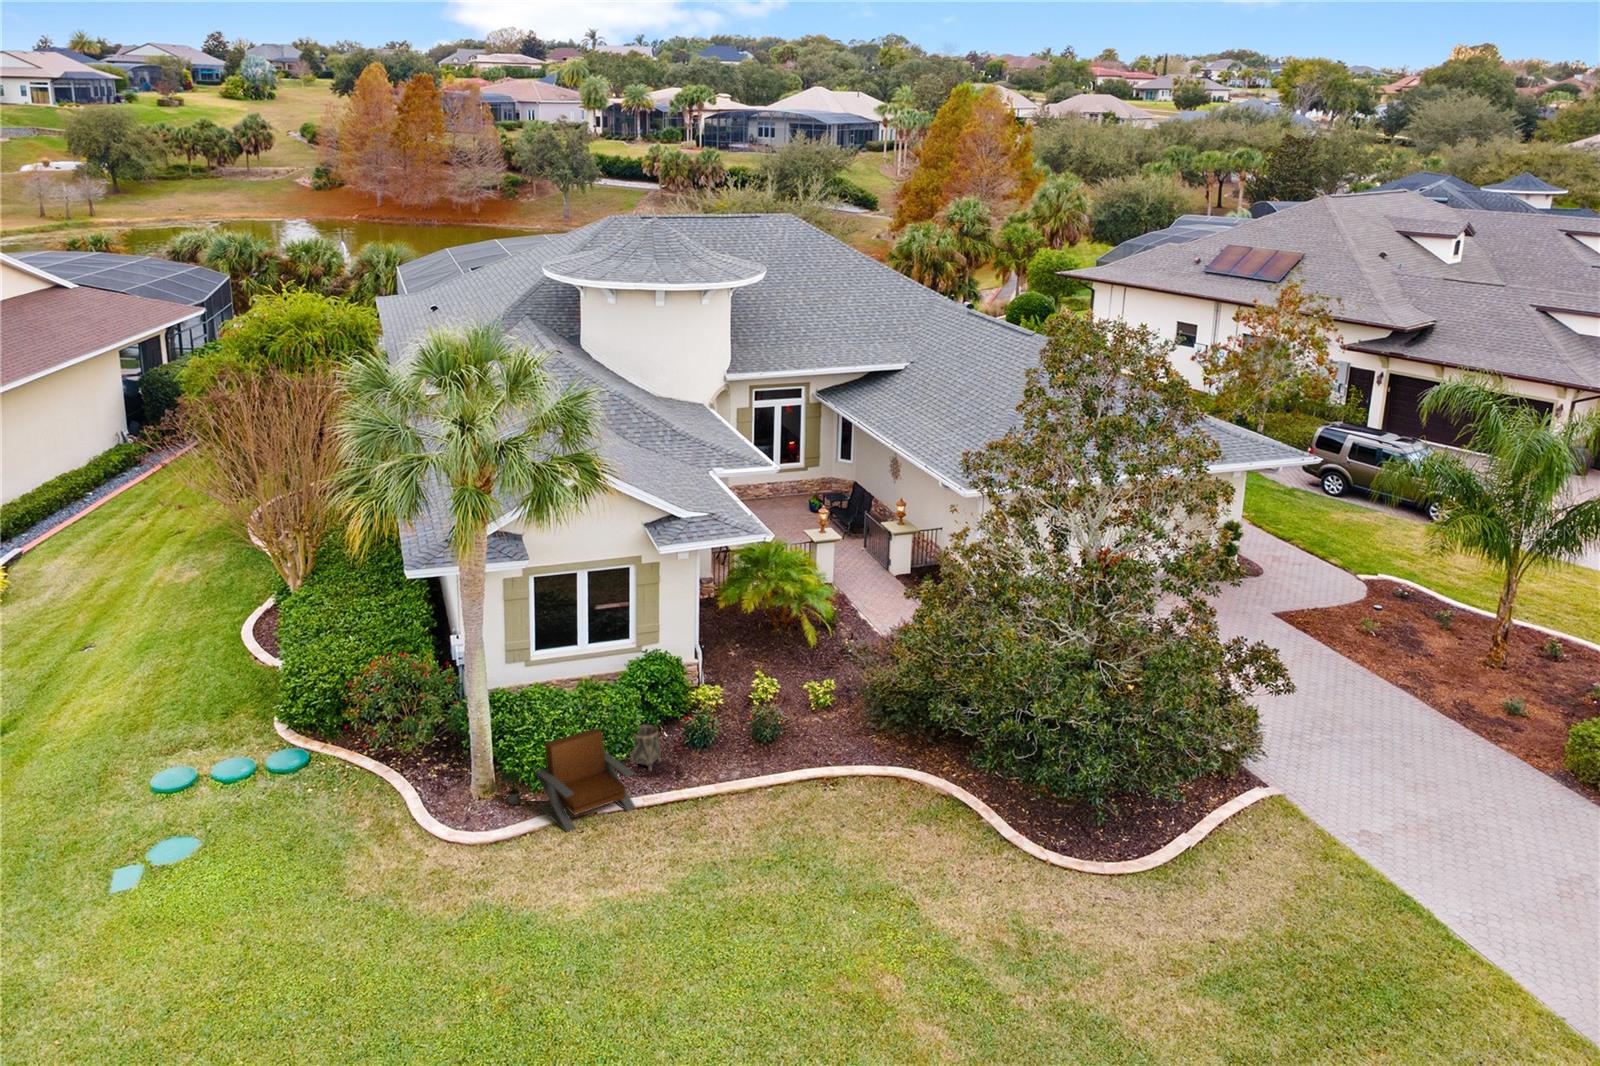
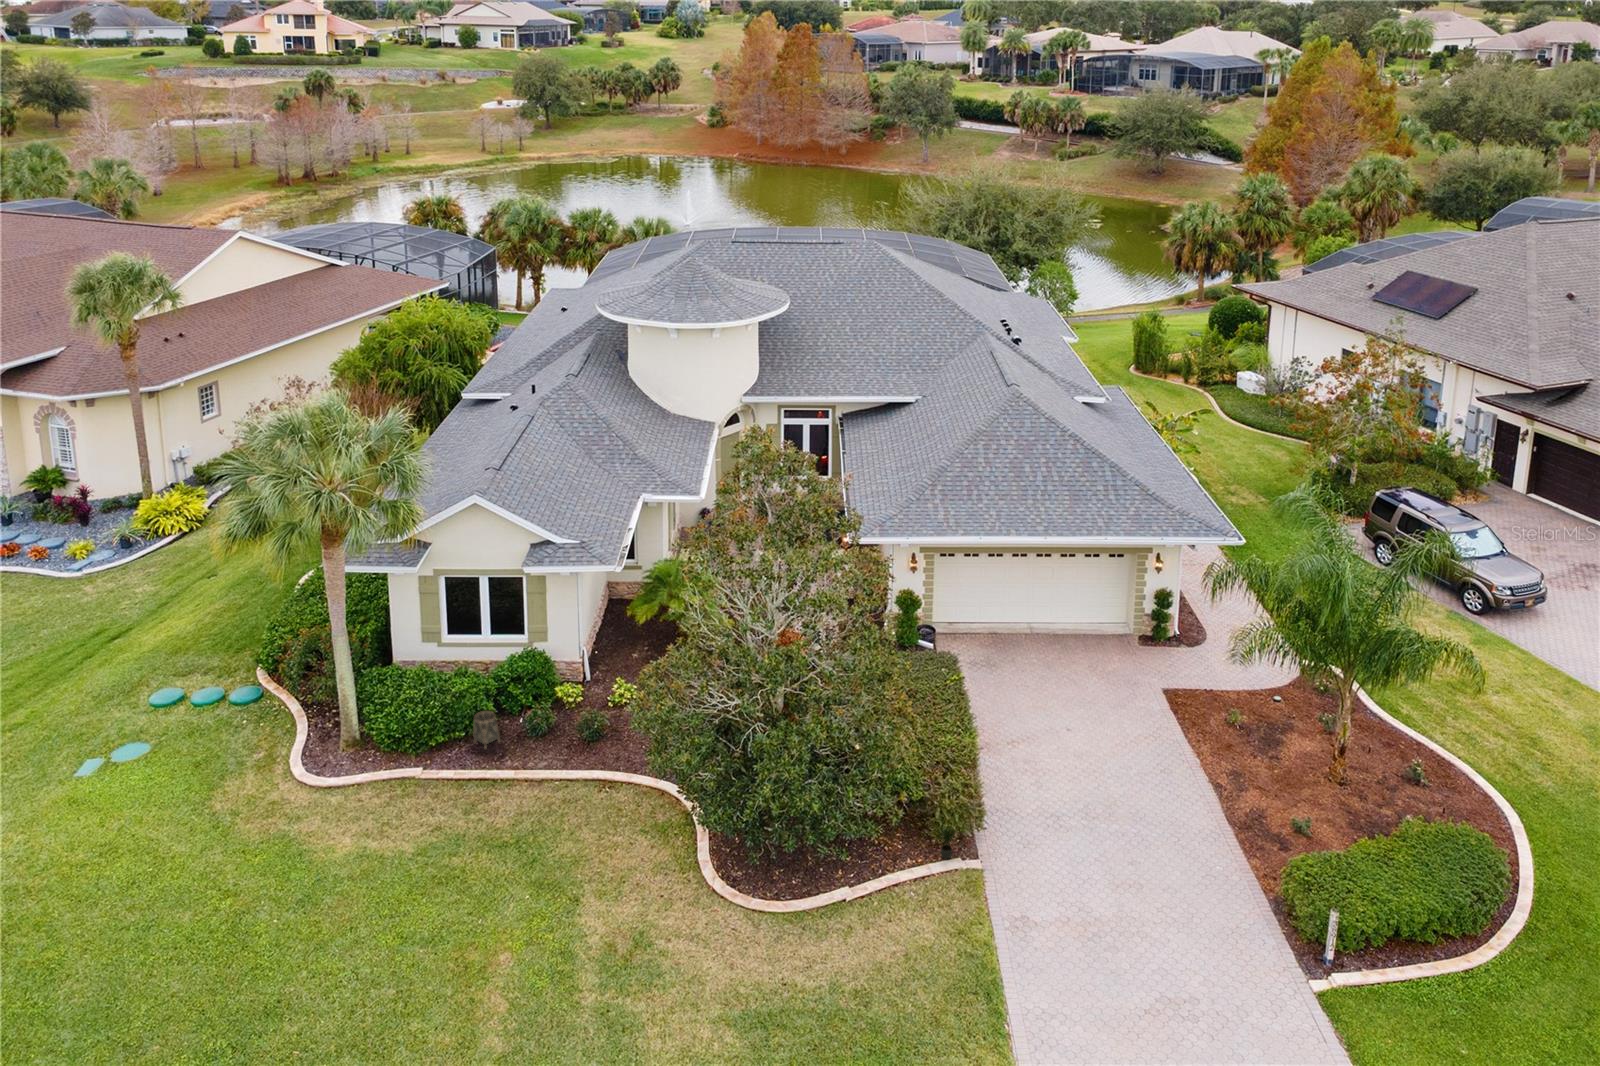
lounge chair: present [535,728,635,832] -> none [377,710,446,790]
potted plant: present [501,770,521,805] -> present [937,829,954,860]

